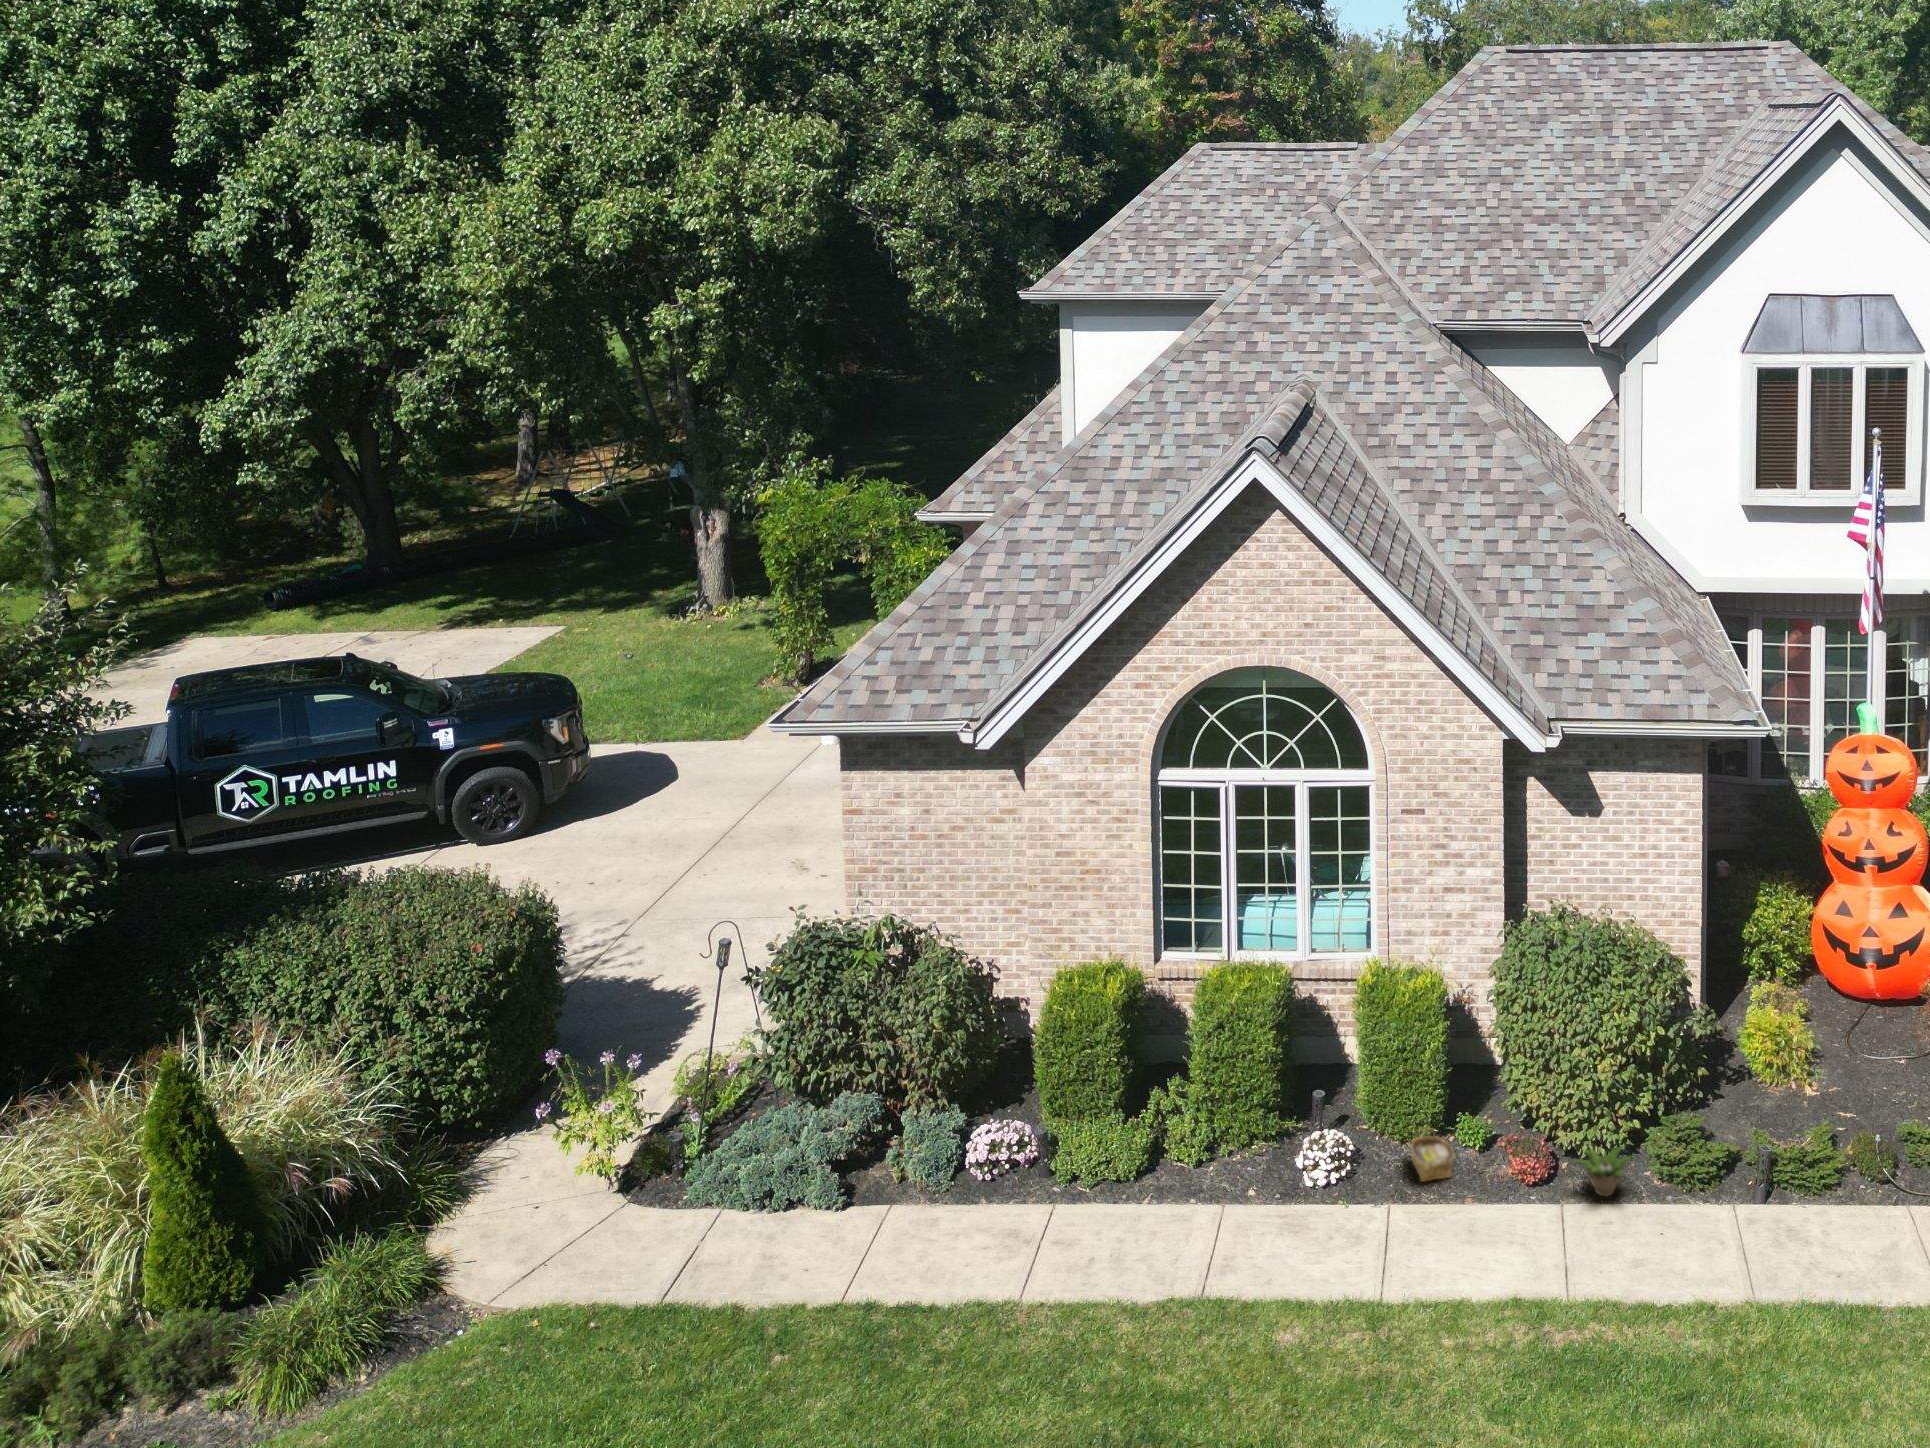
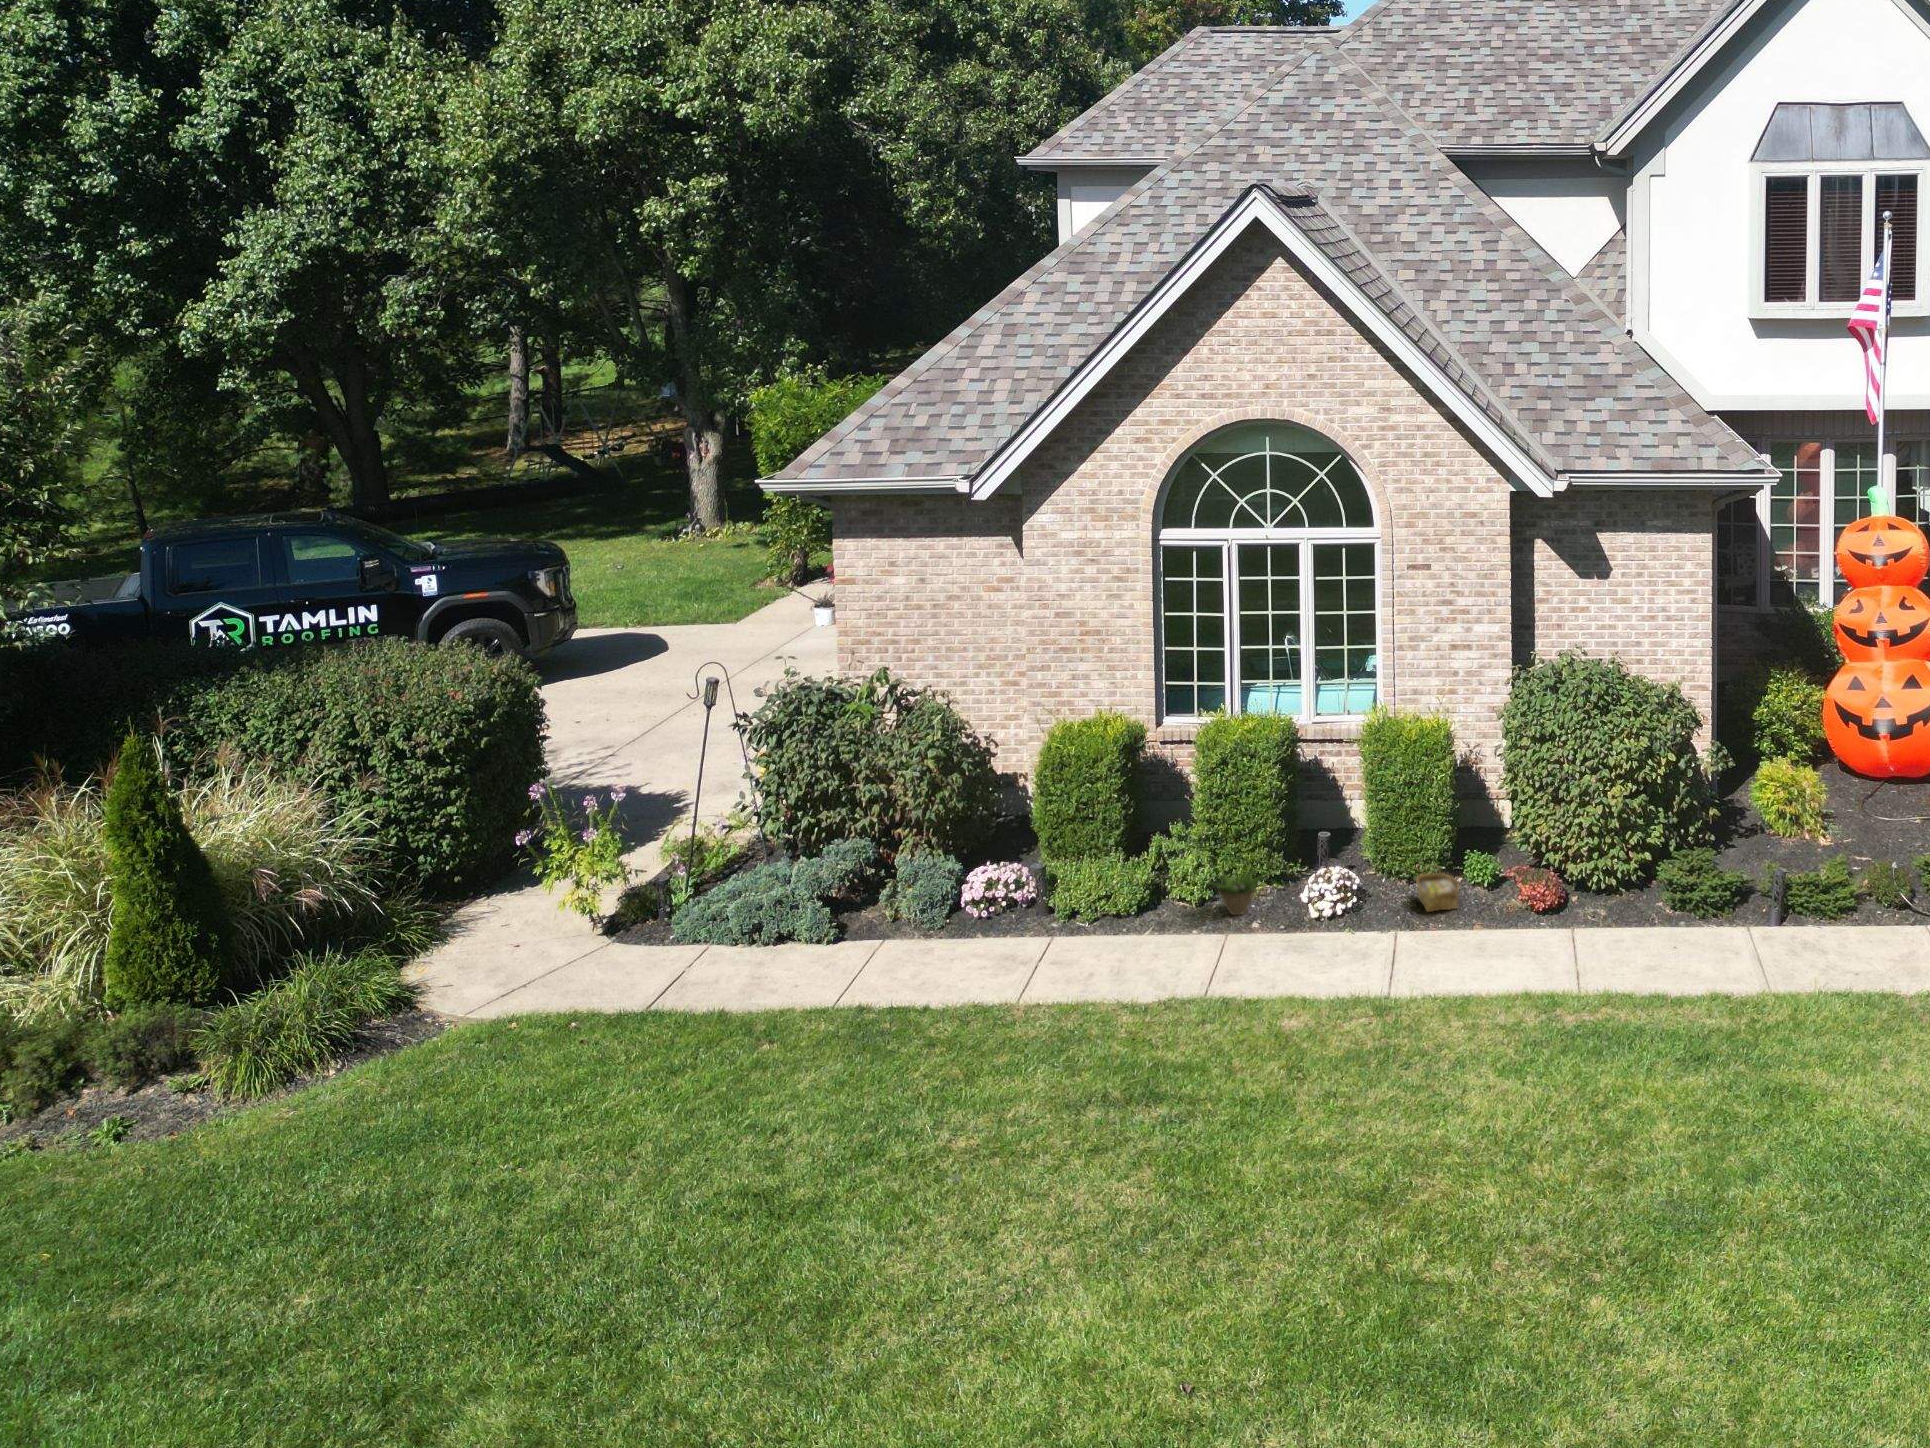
decorative plant: present [1574,1146,1632,1196] -> present [1211,870,1263,915]

